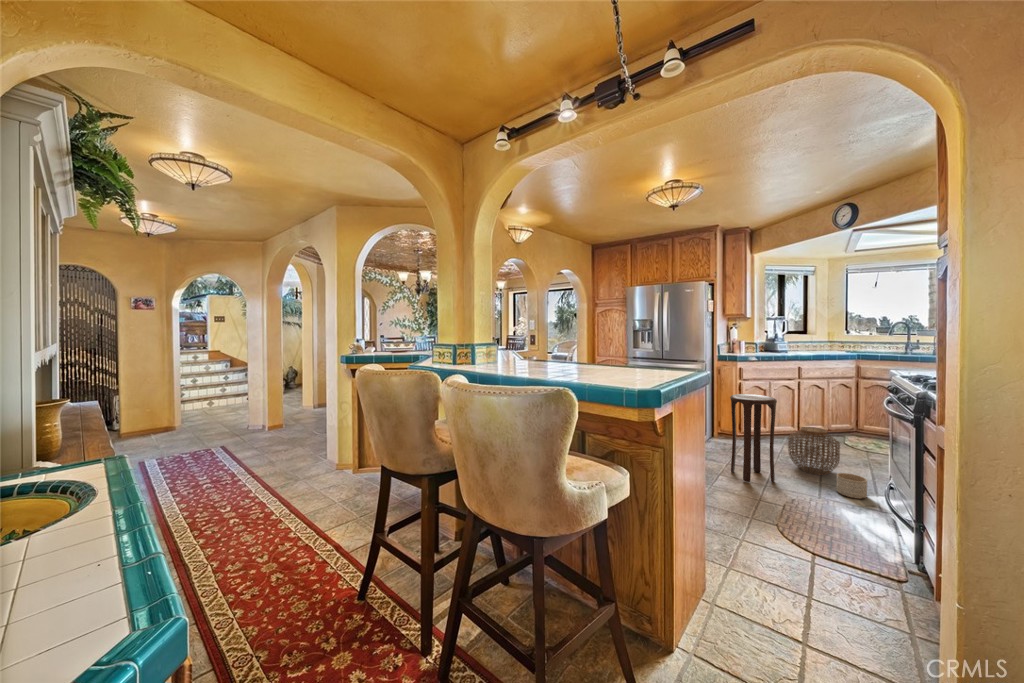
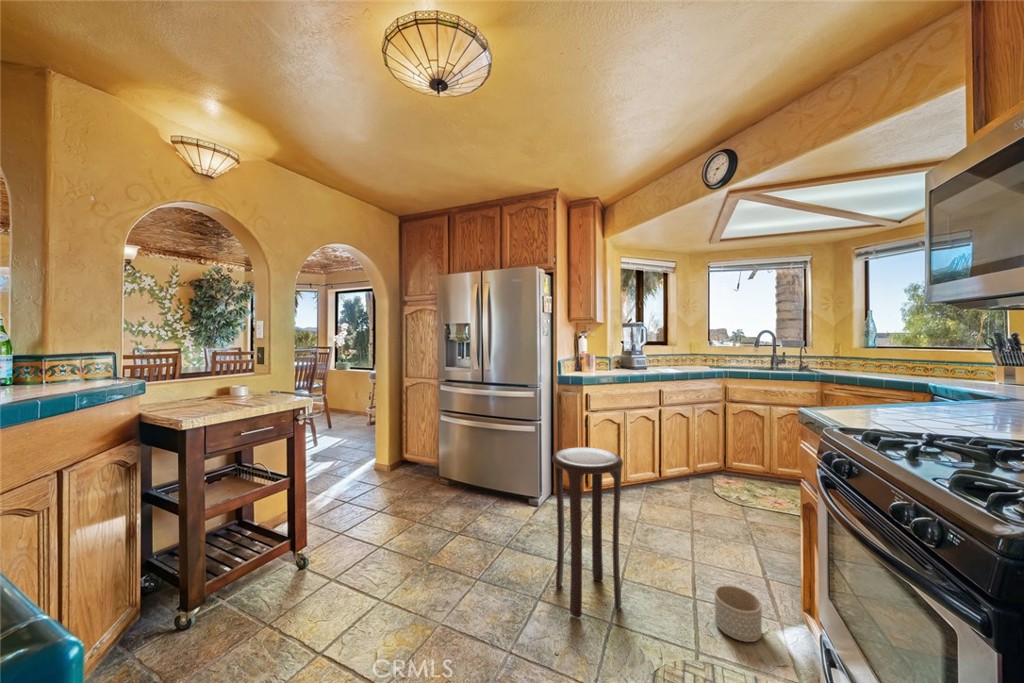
woven basket: present [788,427,840,475] -> none [644,491,715,575]

